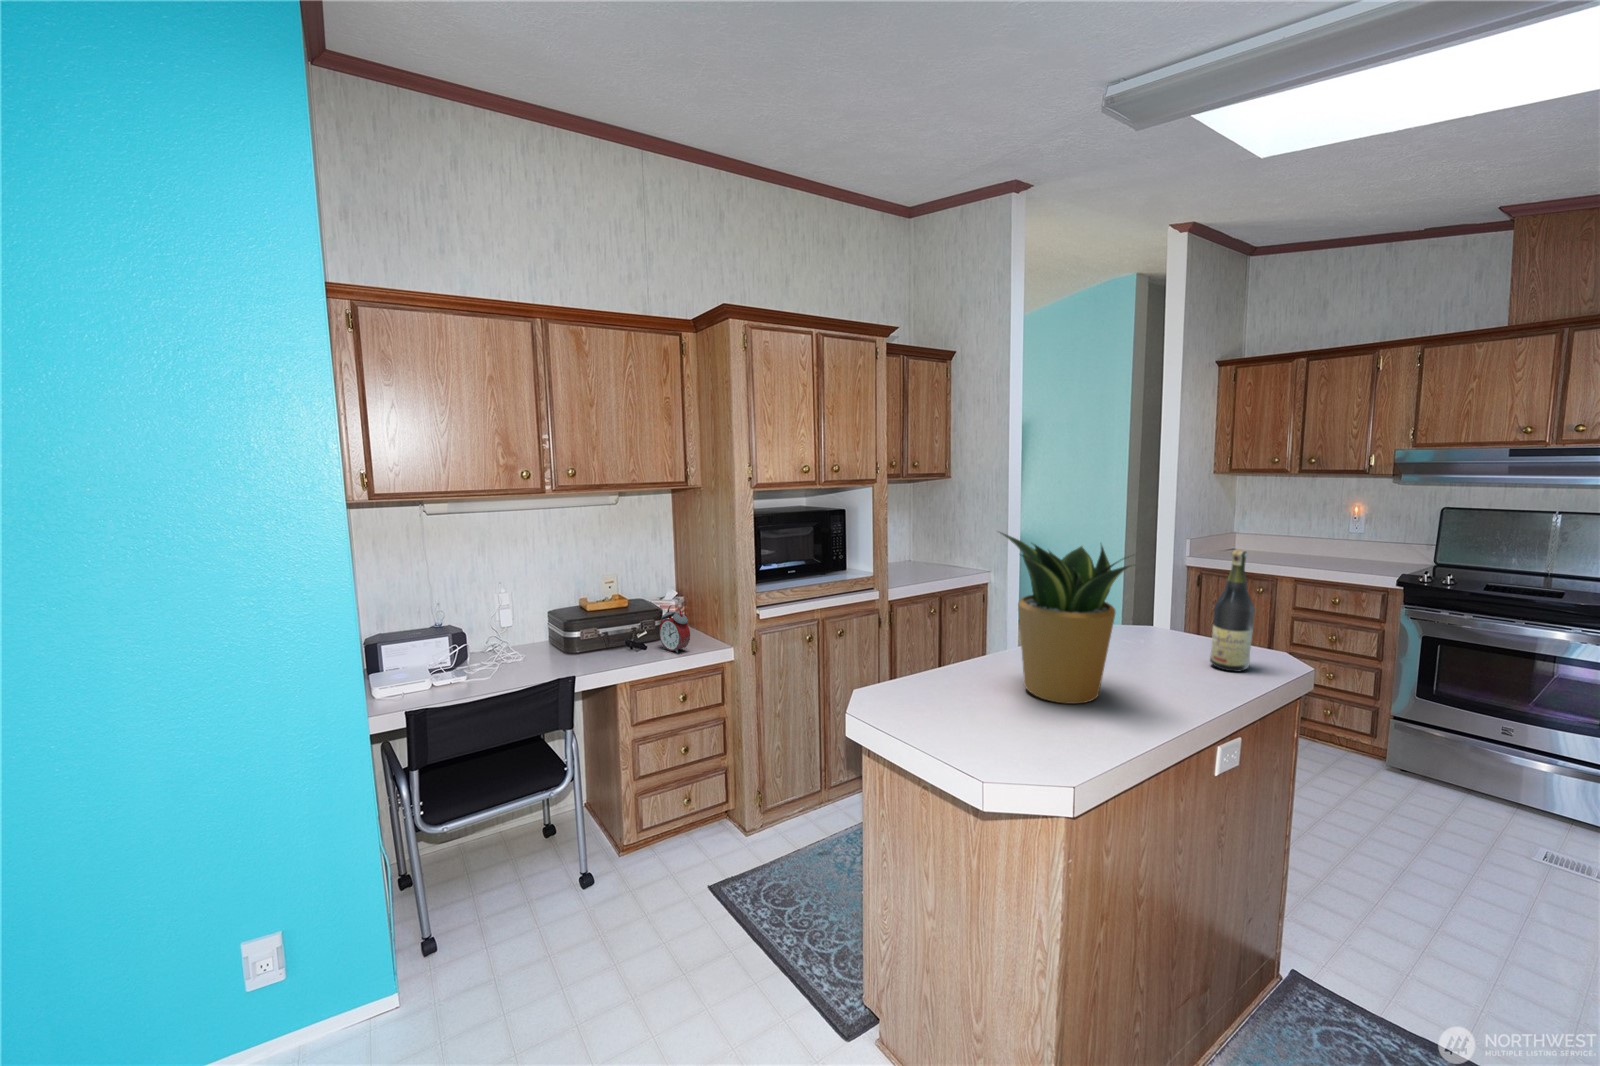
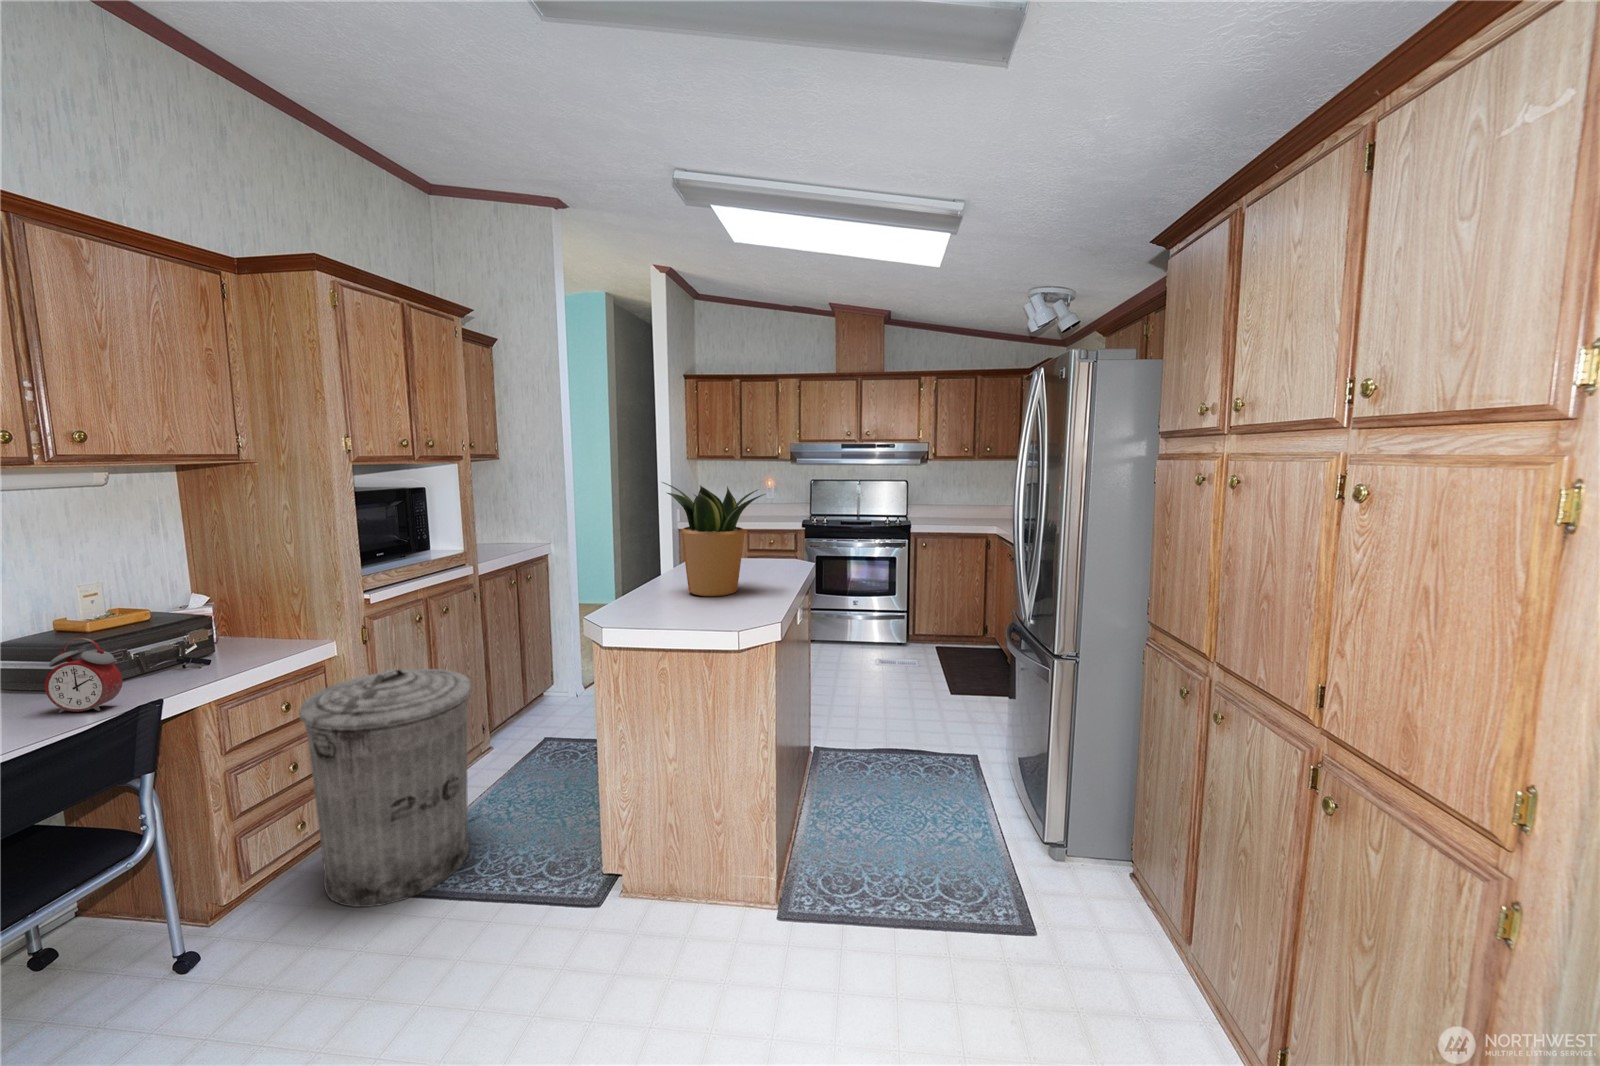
wine bottle: present [1210,550,1255,672] -> none [768,492,790,568]
alarm clock: present [659,605,690,653] -> present [45,638,123,713]
trash can: none [673,686,812,912] -> present [300,669,472,907]

